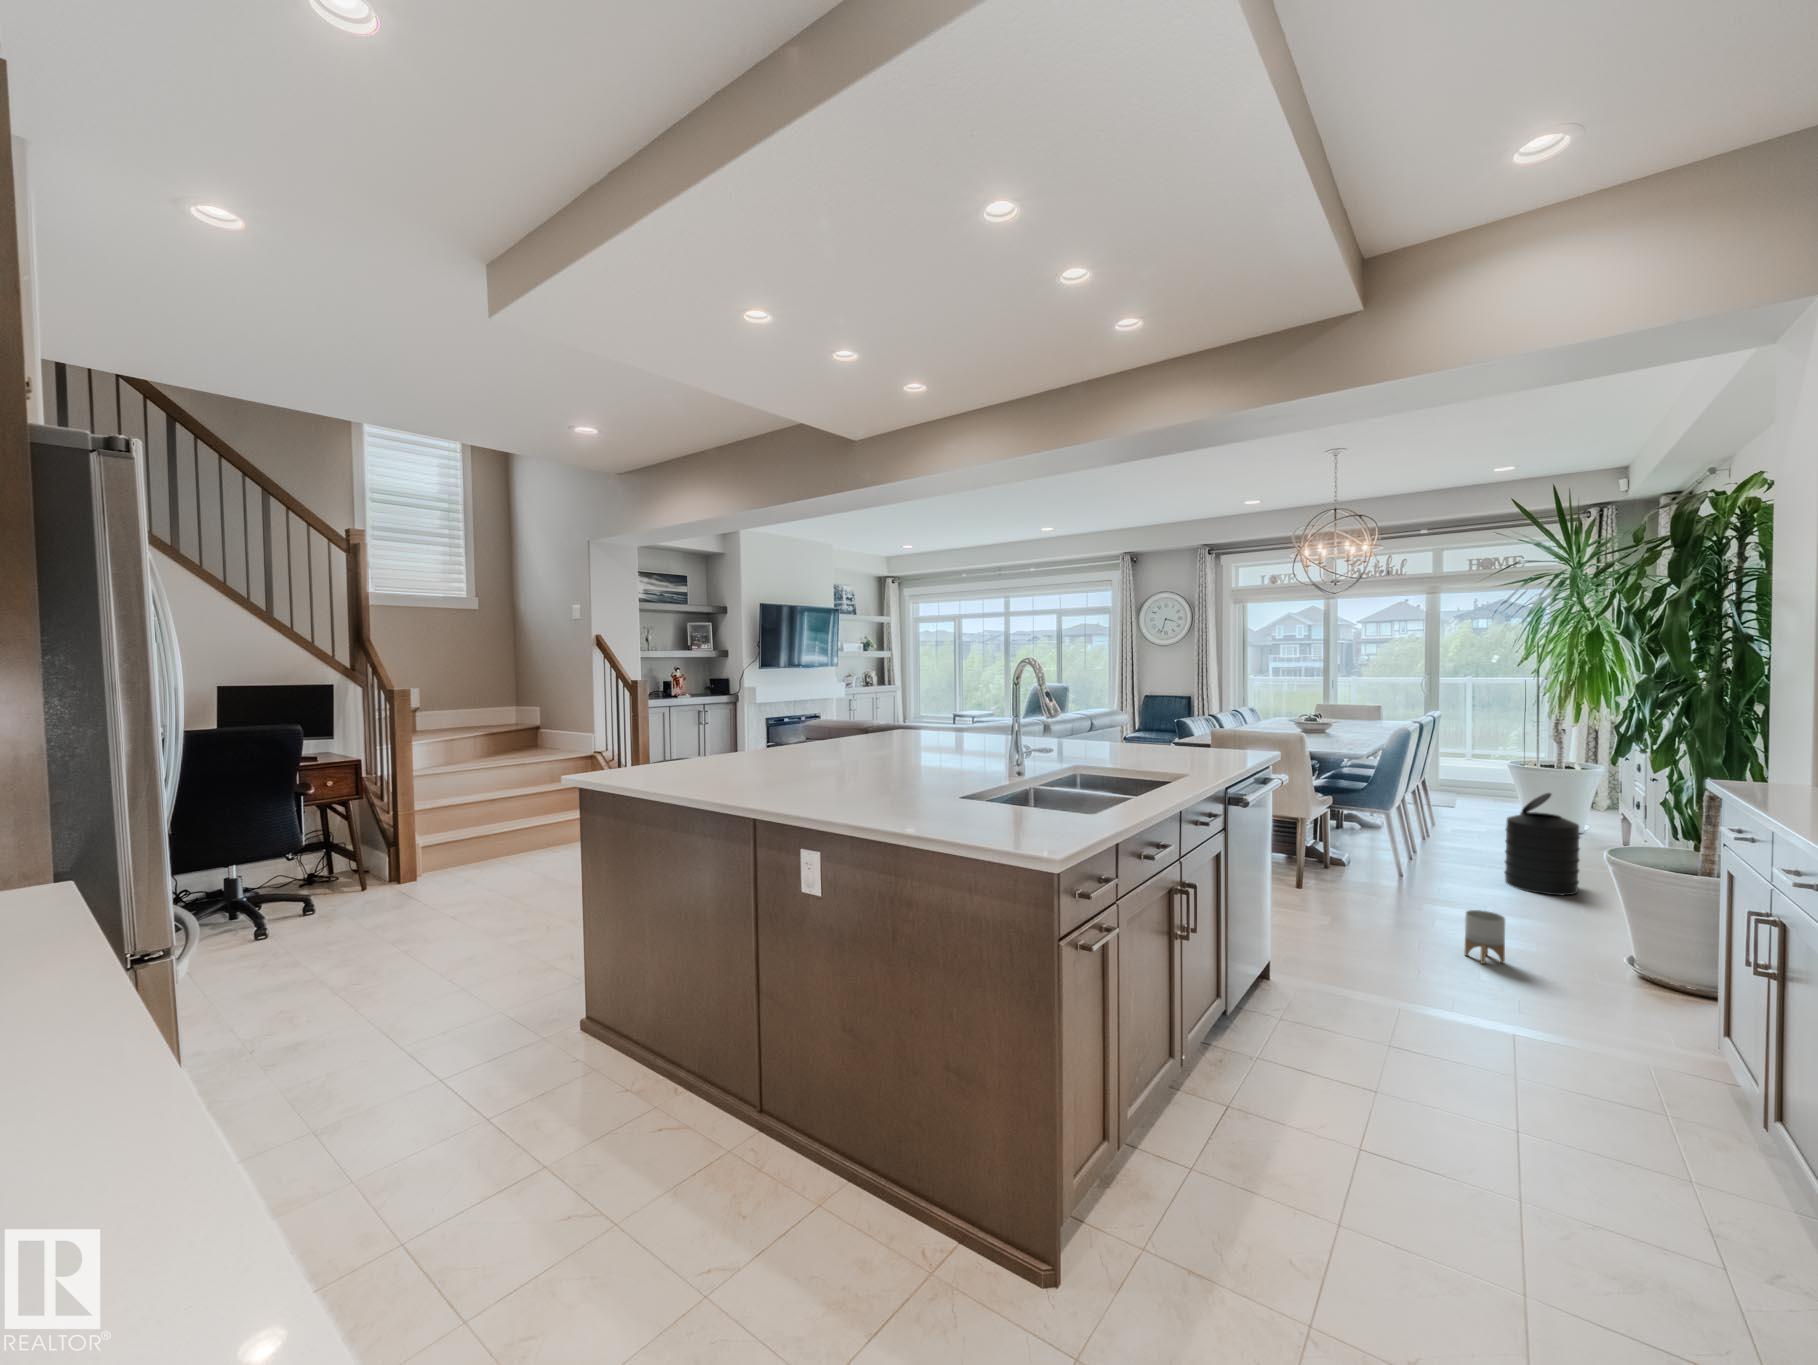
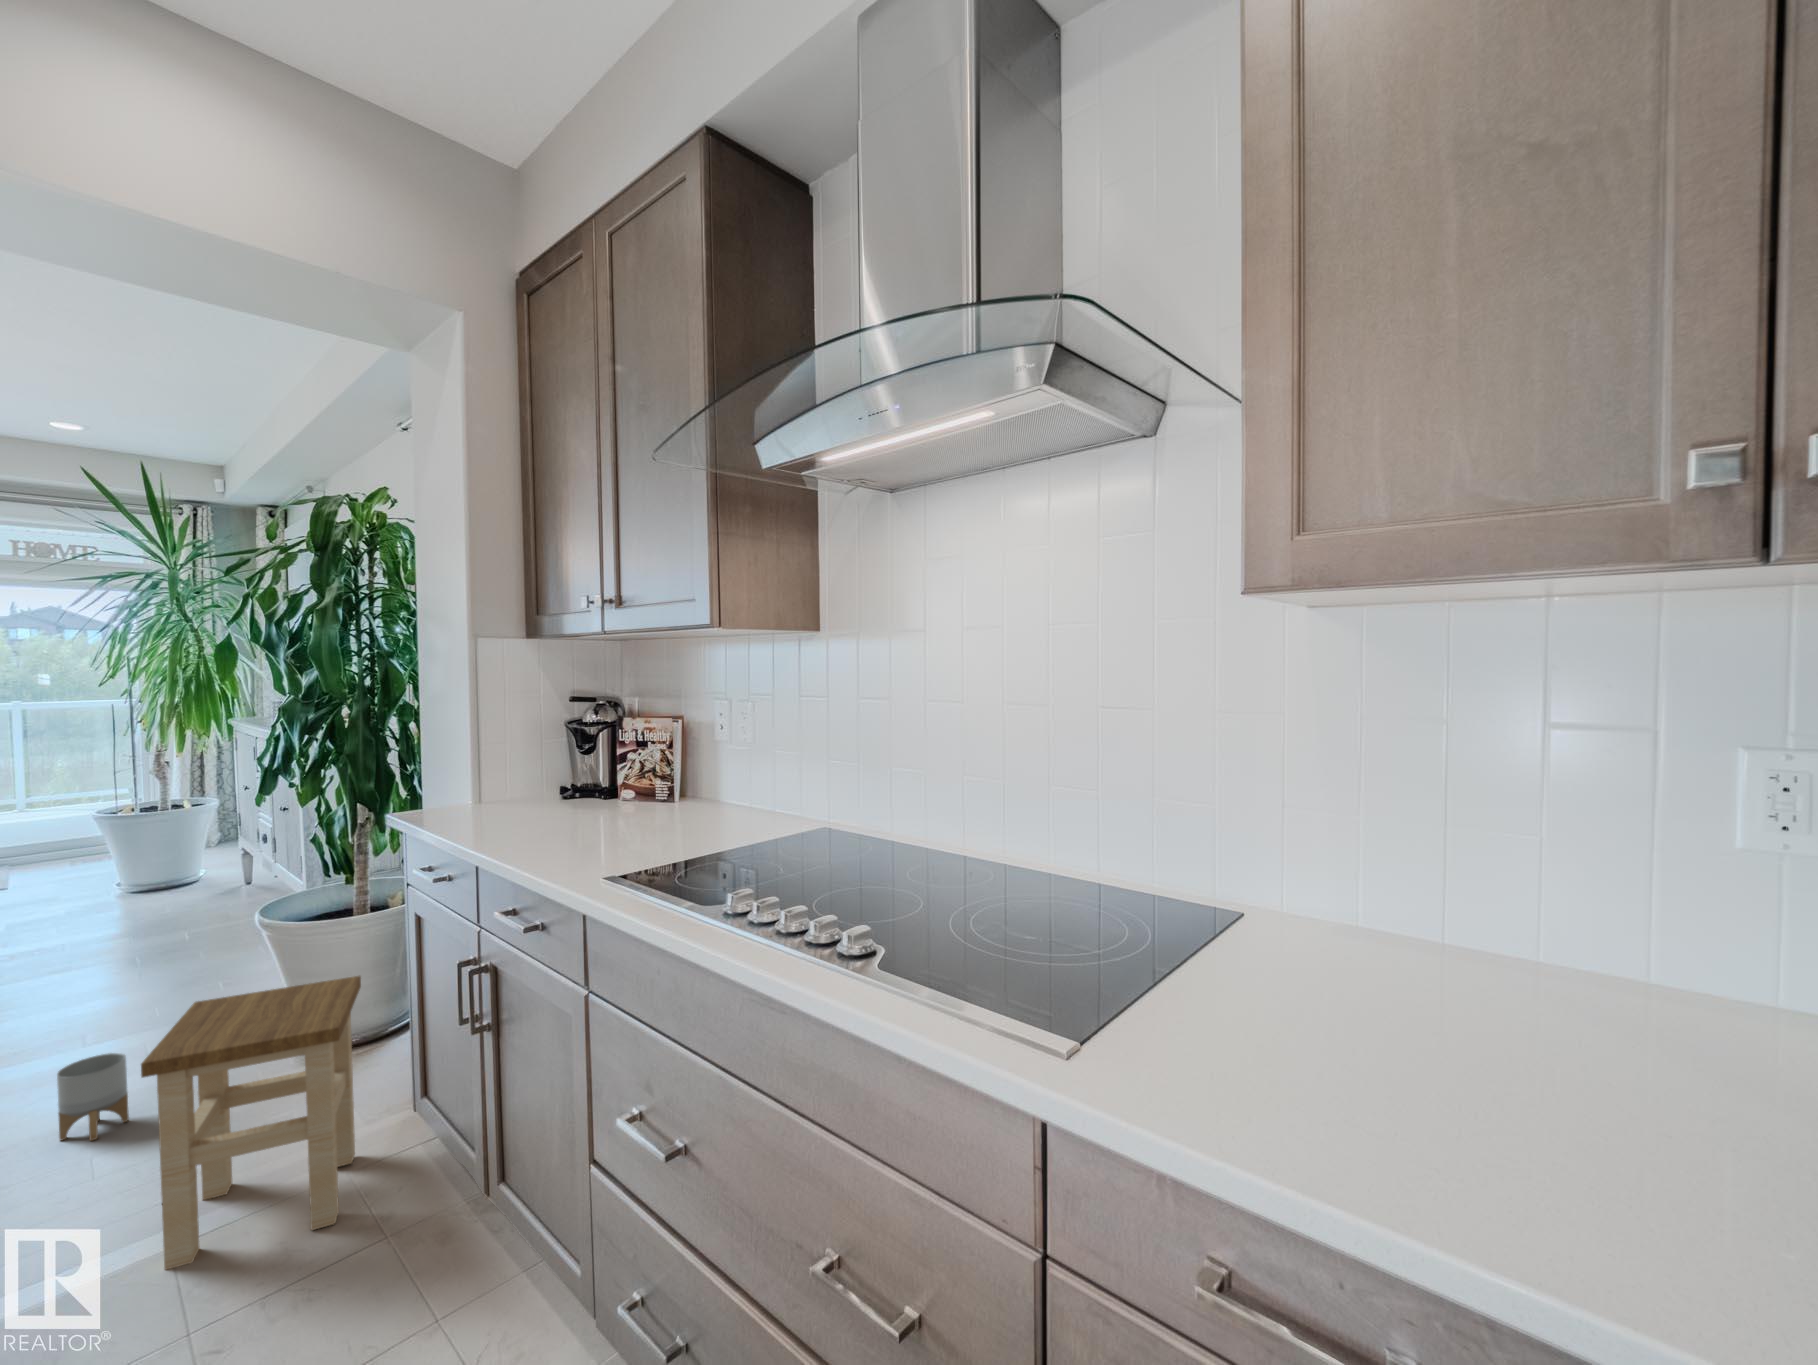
trash can: present [1504,793,1580,895] -> none [104,849,209,987]
stool: none [1505,888,1679,1089] -> present [141,976,361,1270]

